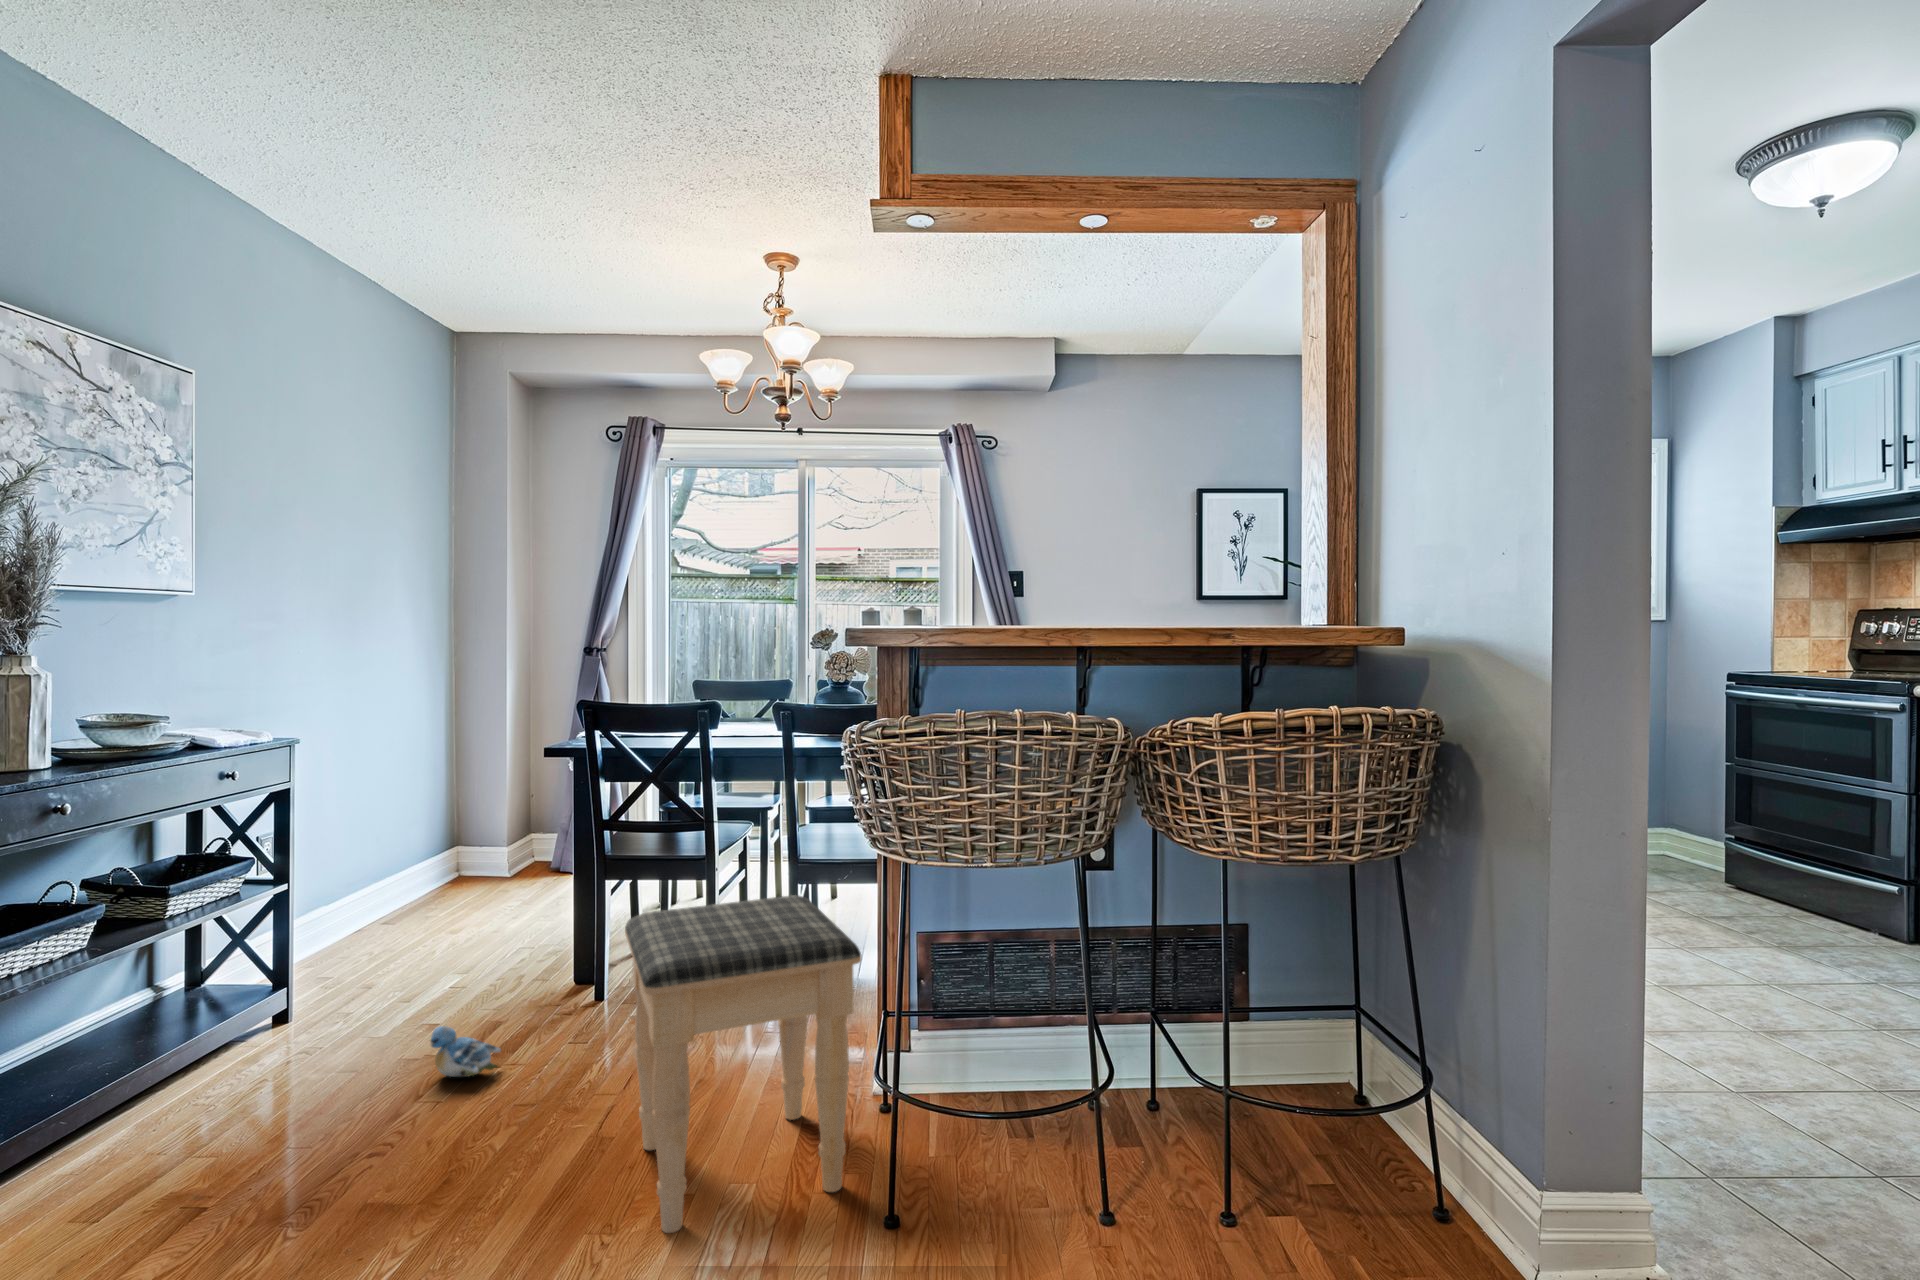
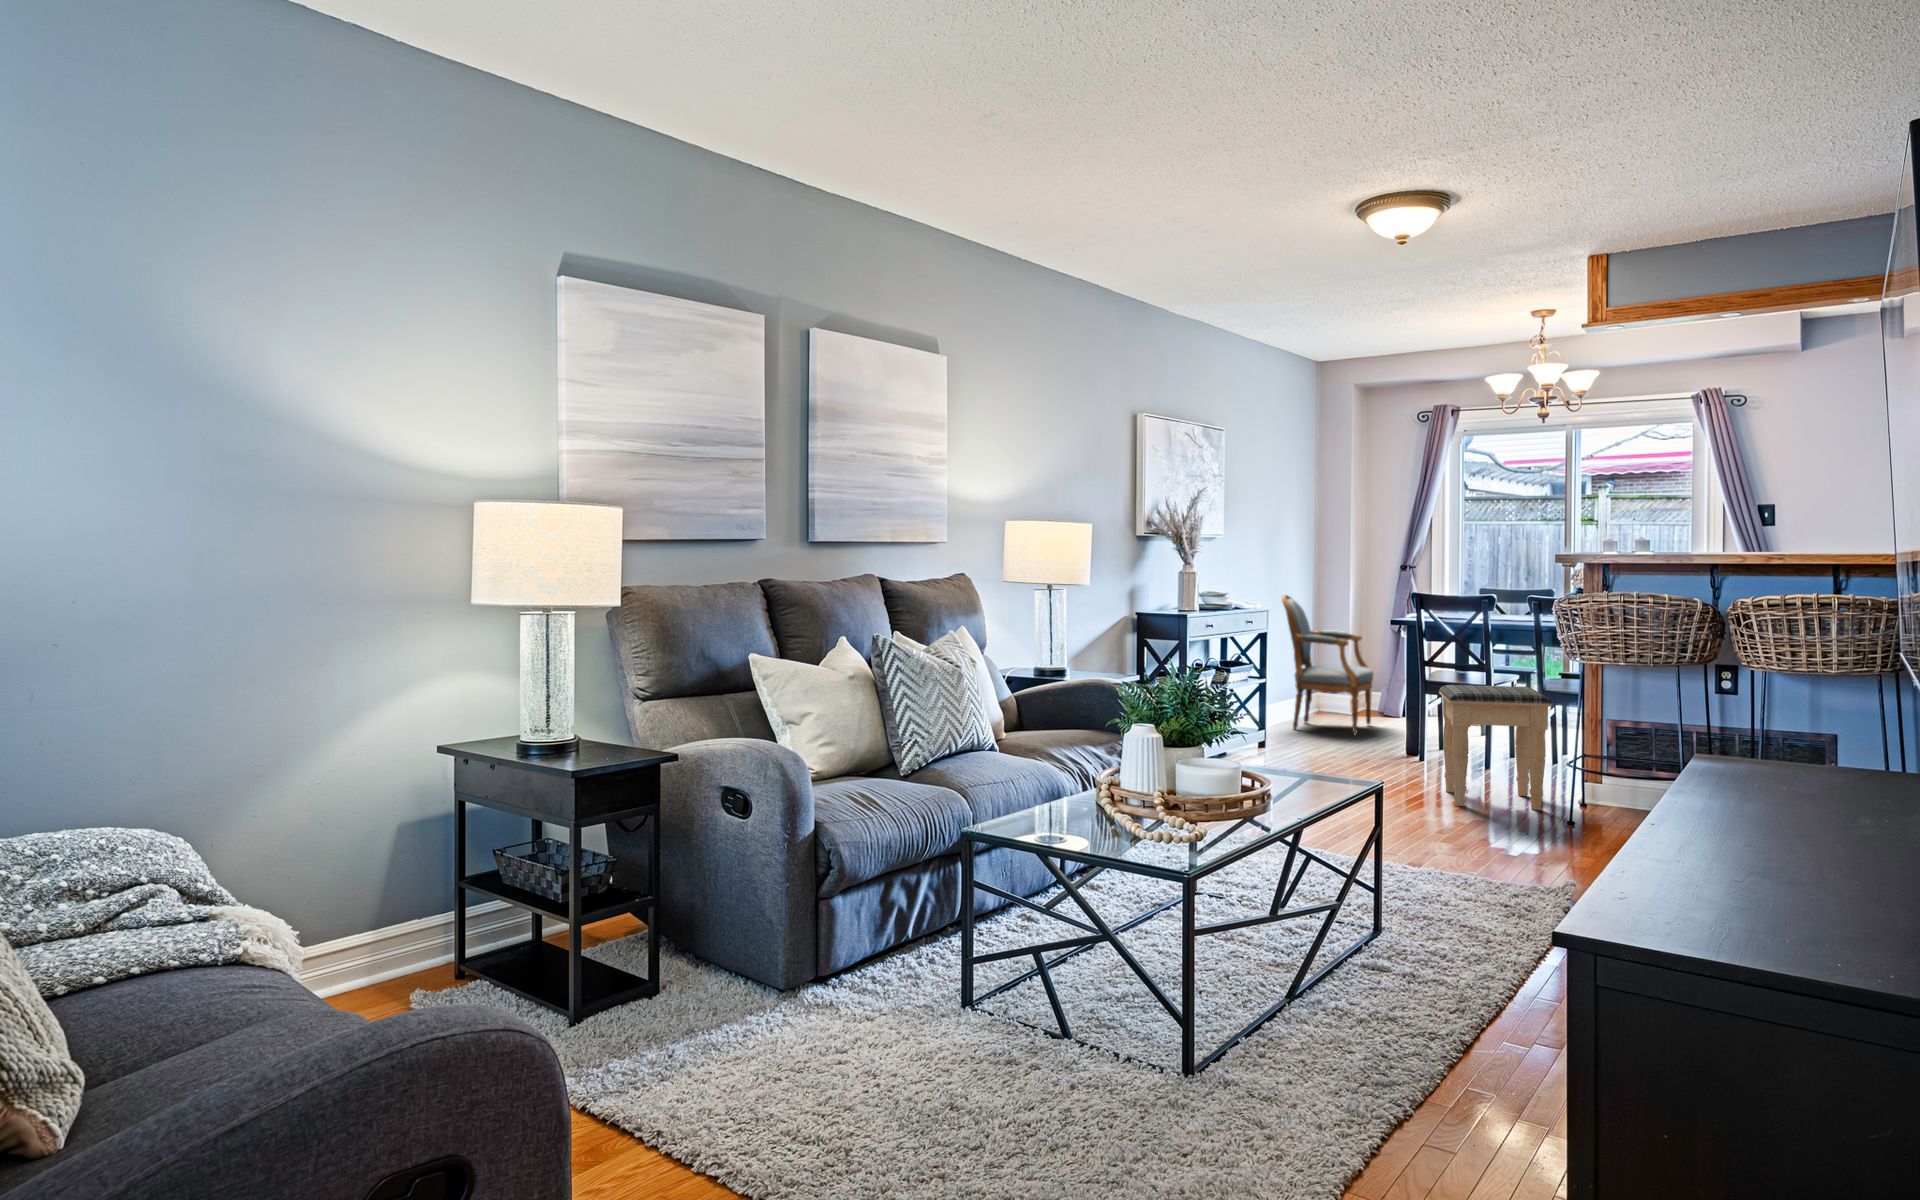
armchair: none [364,700,536,940] -> present [1282,595,1373,736]
plush toy: present [430,1026,501,1077] -> none [1341,743,1374,768]

